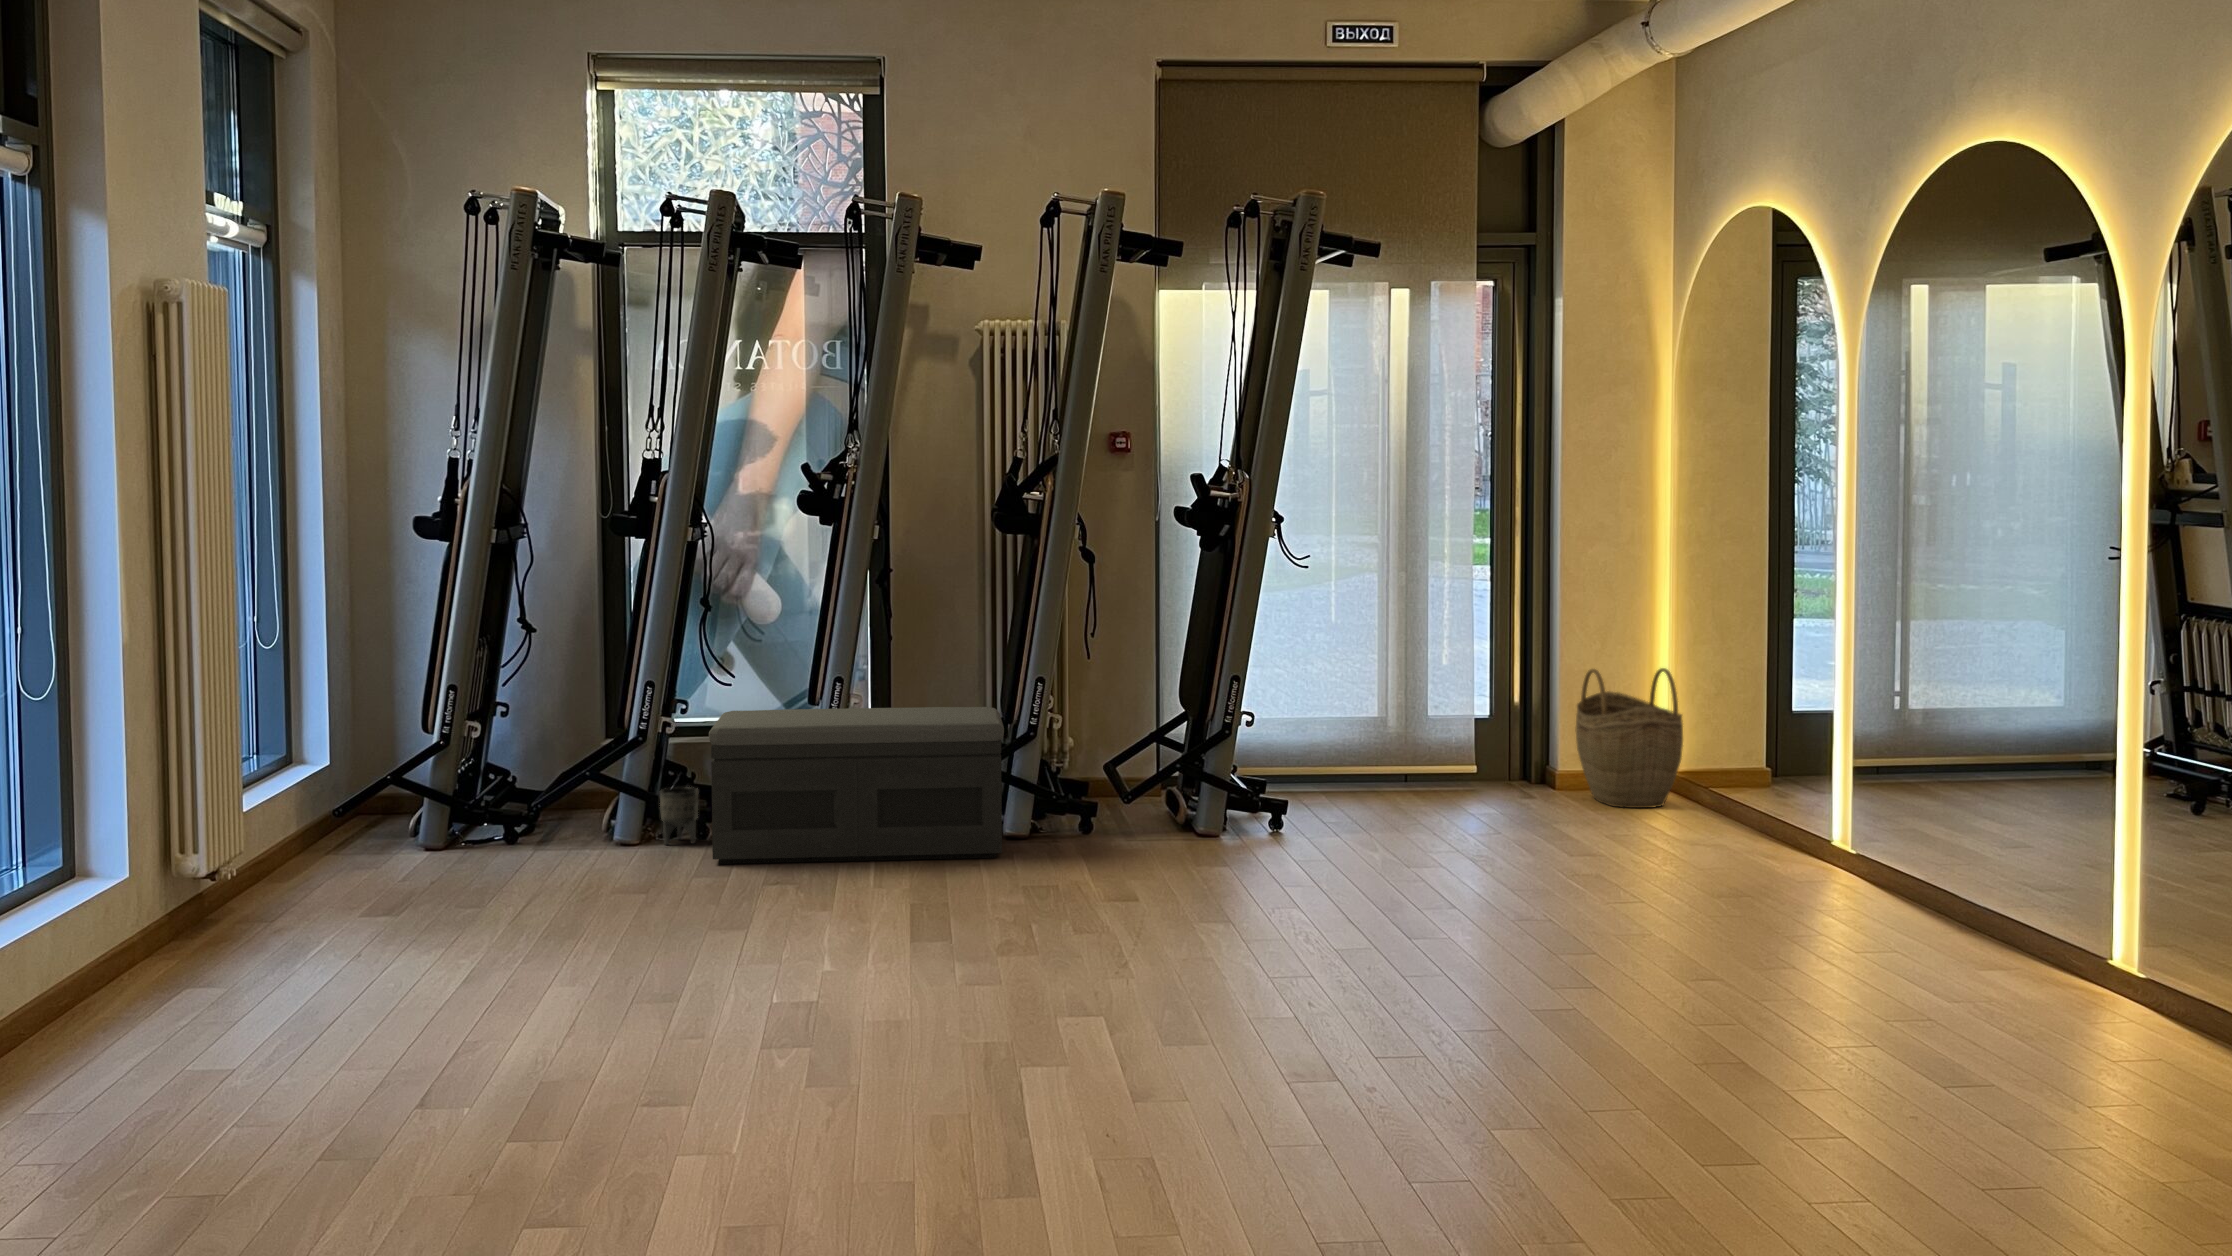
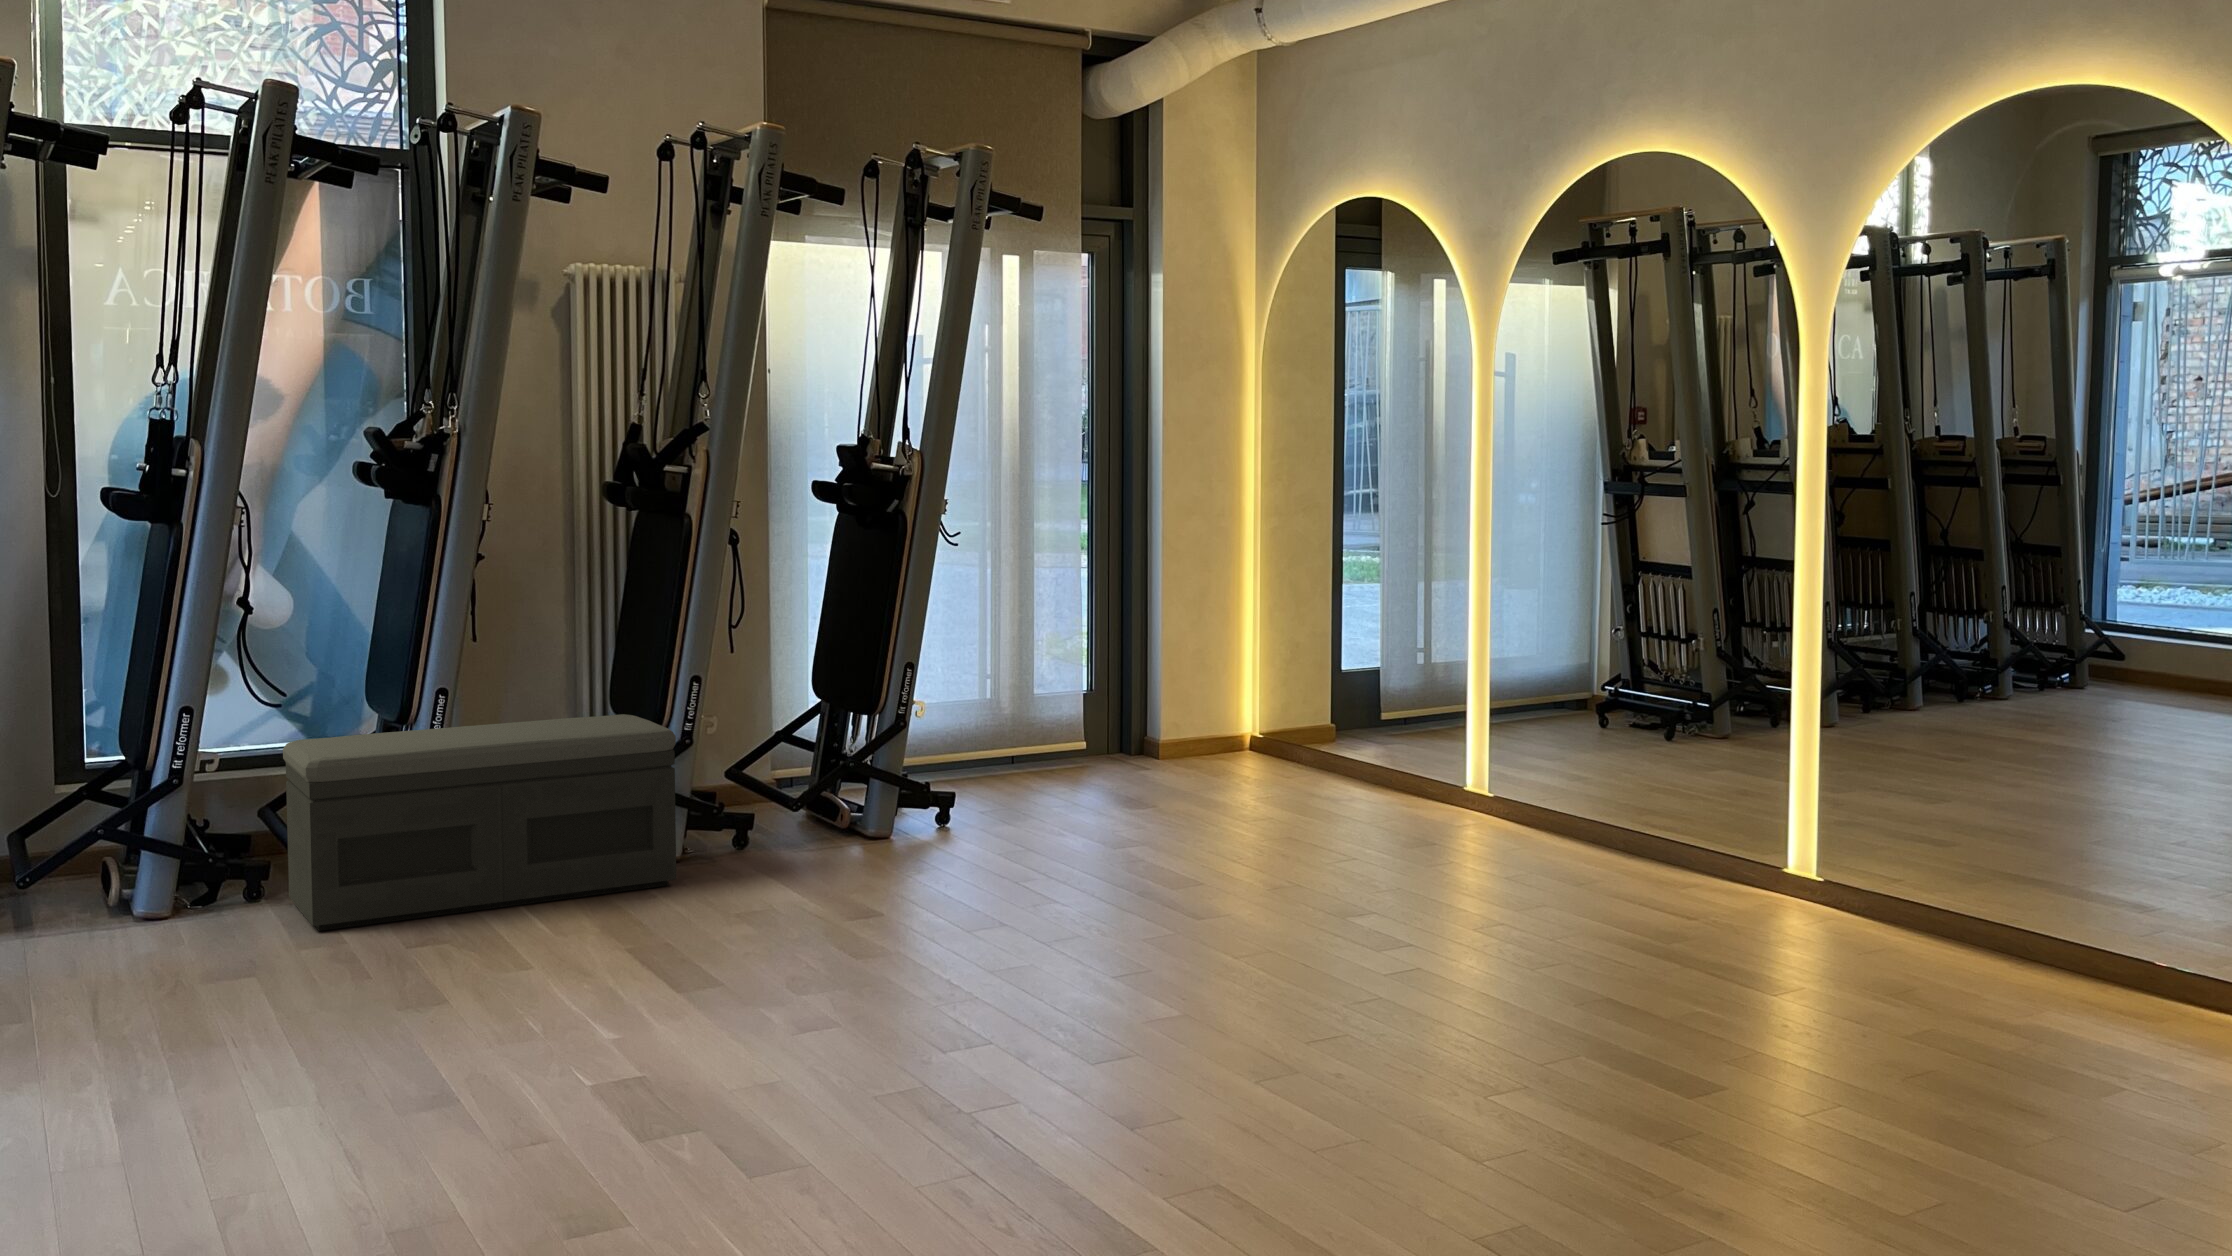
woven basket: present [1576,668,1683,808] -> none [1181,636,1289,774]
planter: present [660,787,698,845] -> none [197,842,253,918]

